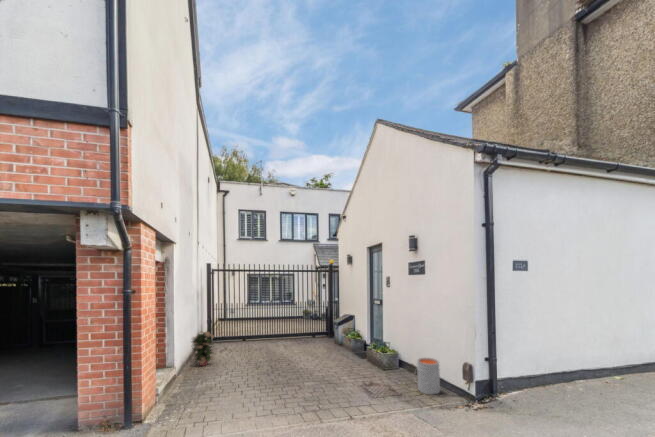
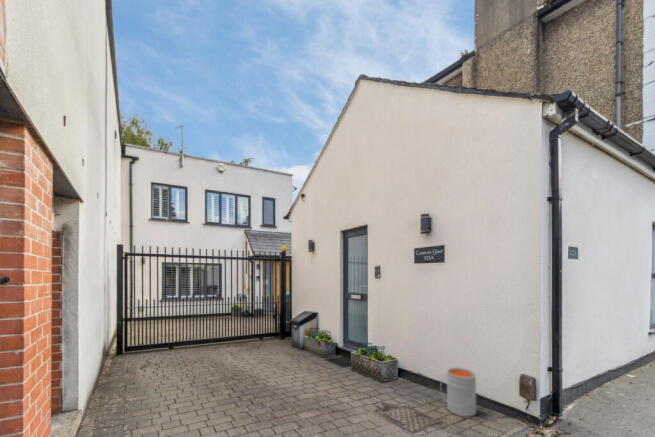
decorative plant: present [192,331,214,366] -> none [101,345,142,397]

